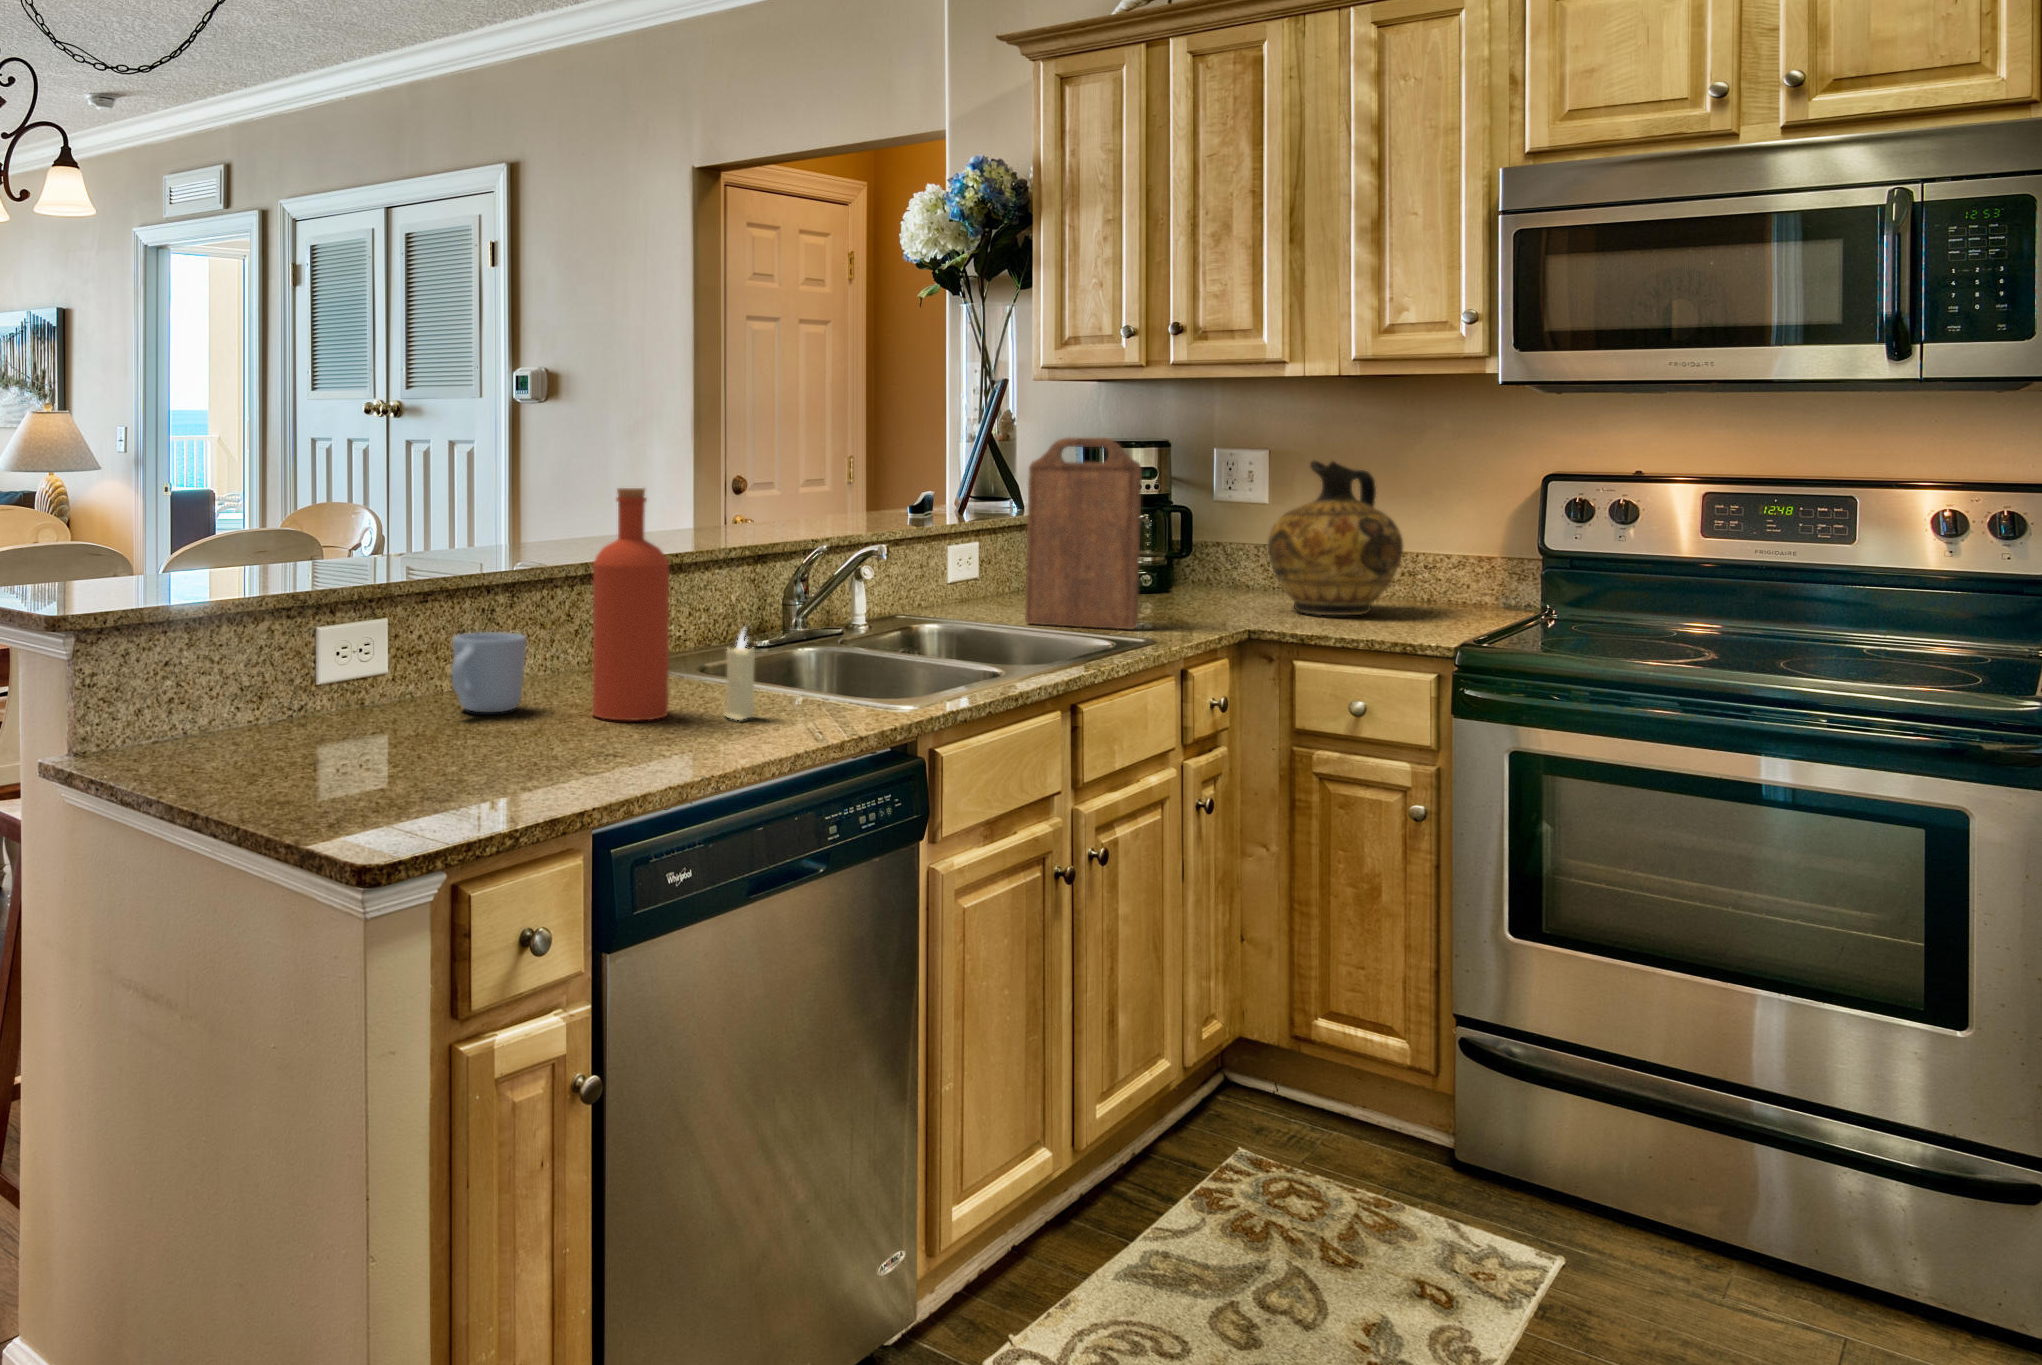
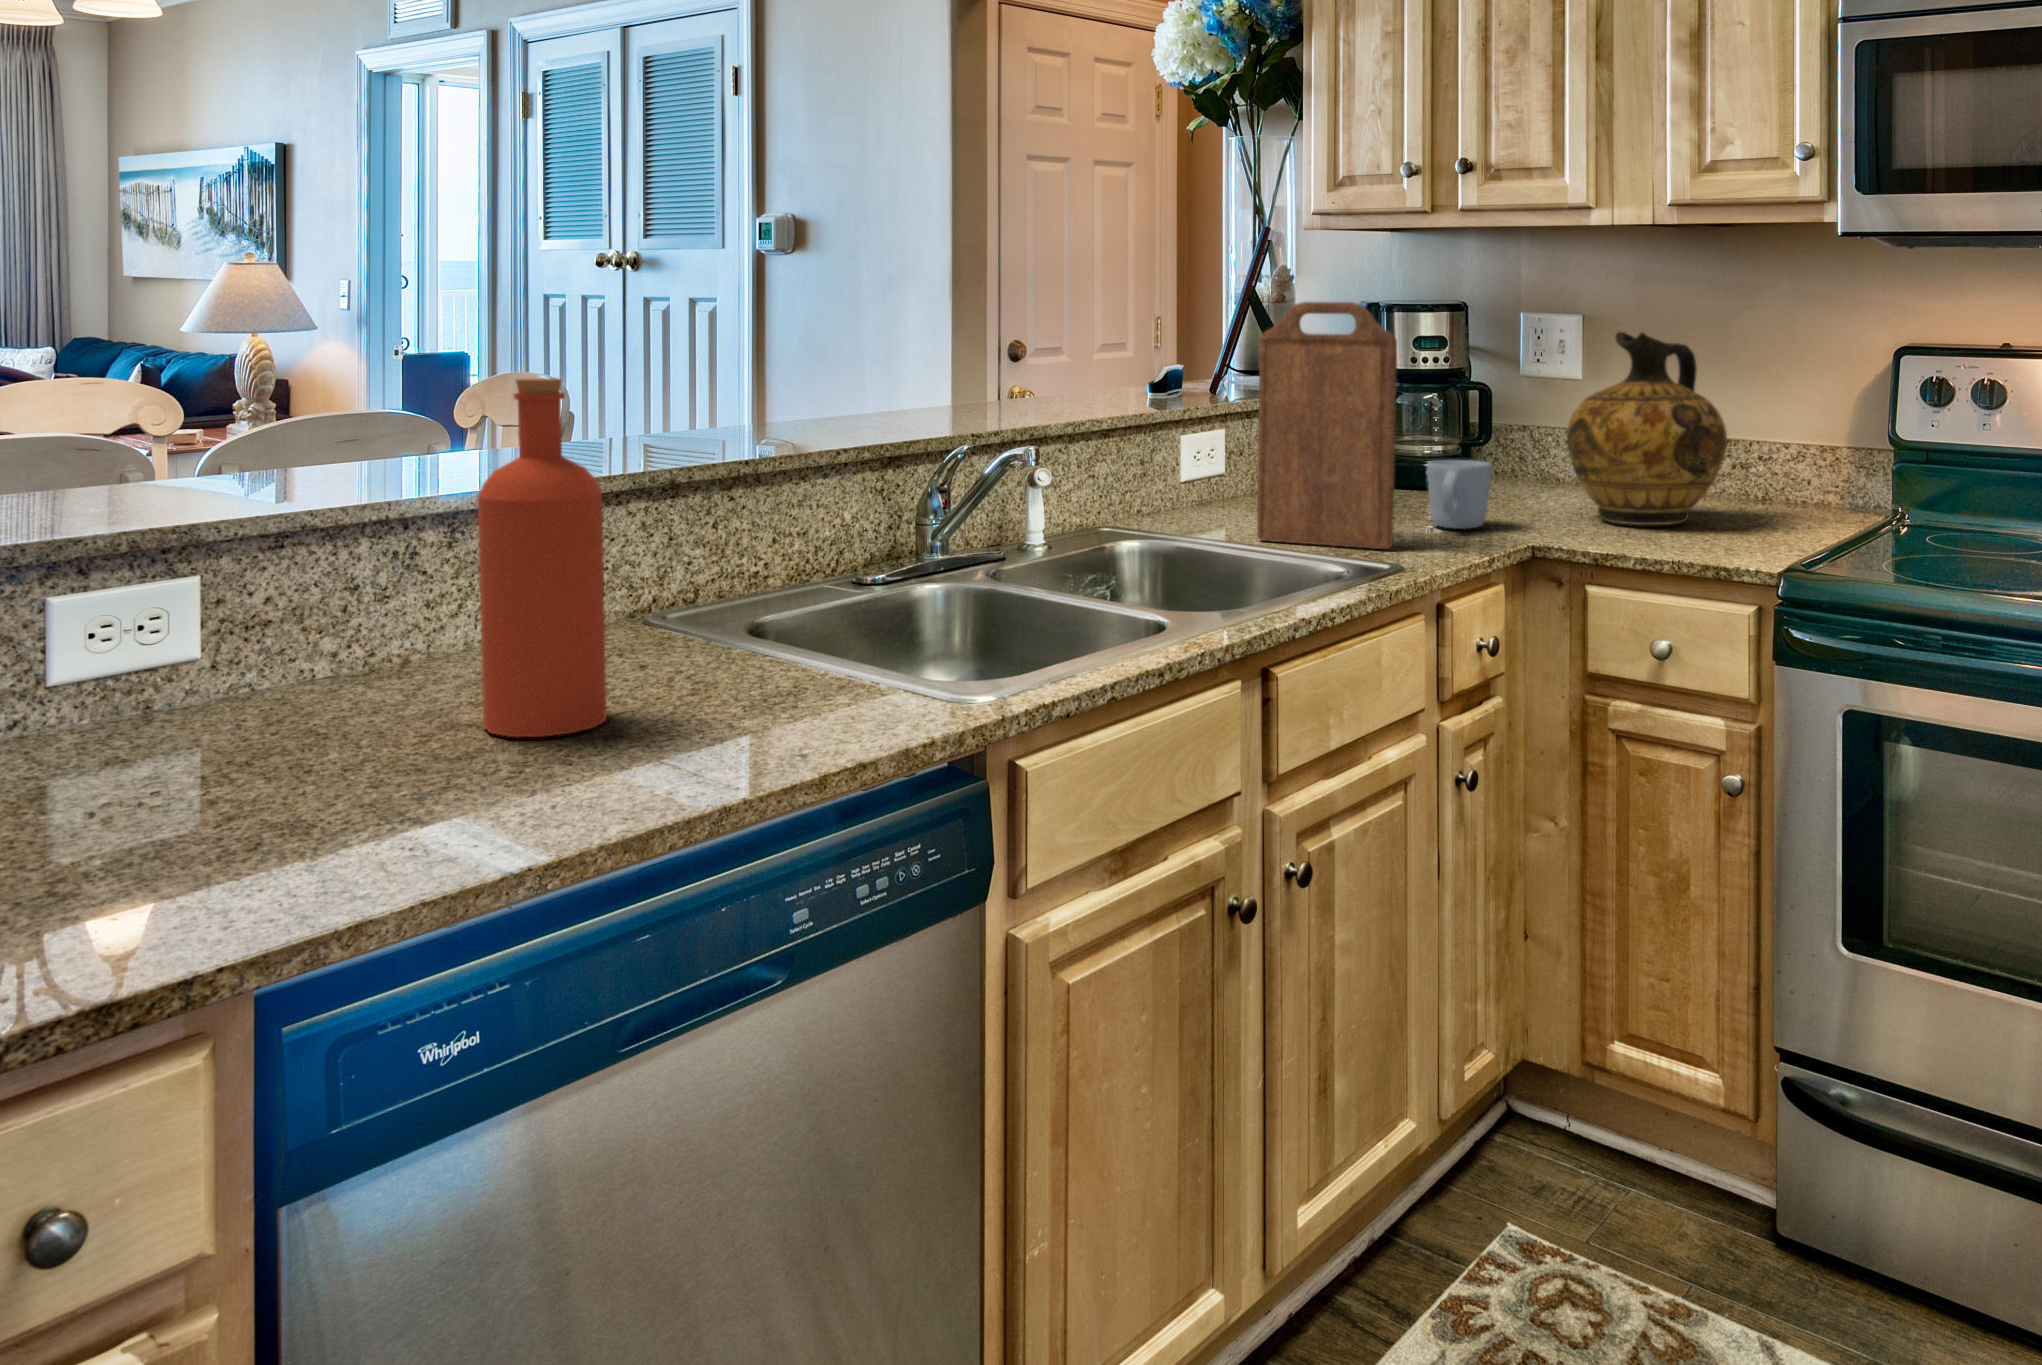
candle: present [724,630,755,720] -> none [688,590,735,732]
mug: present [451,632,527,712] -> present [1427,460,1492,529]

